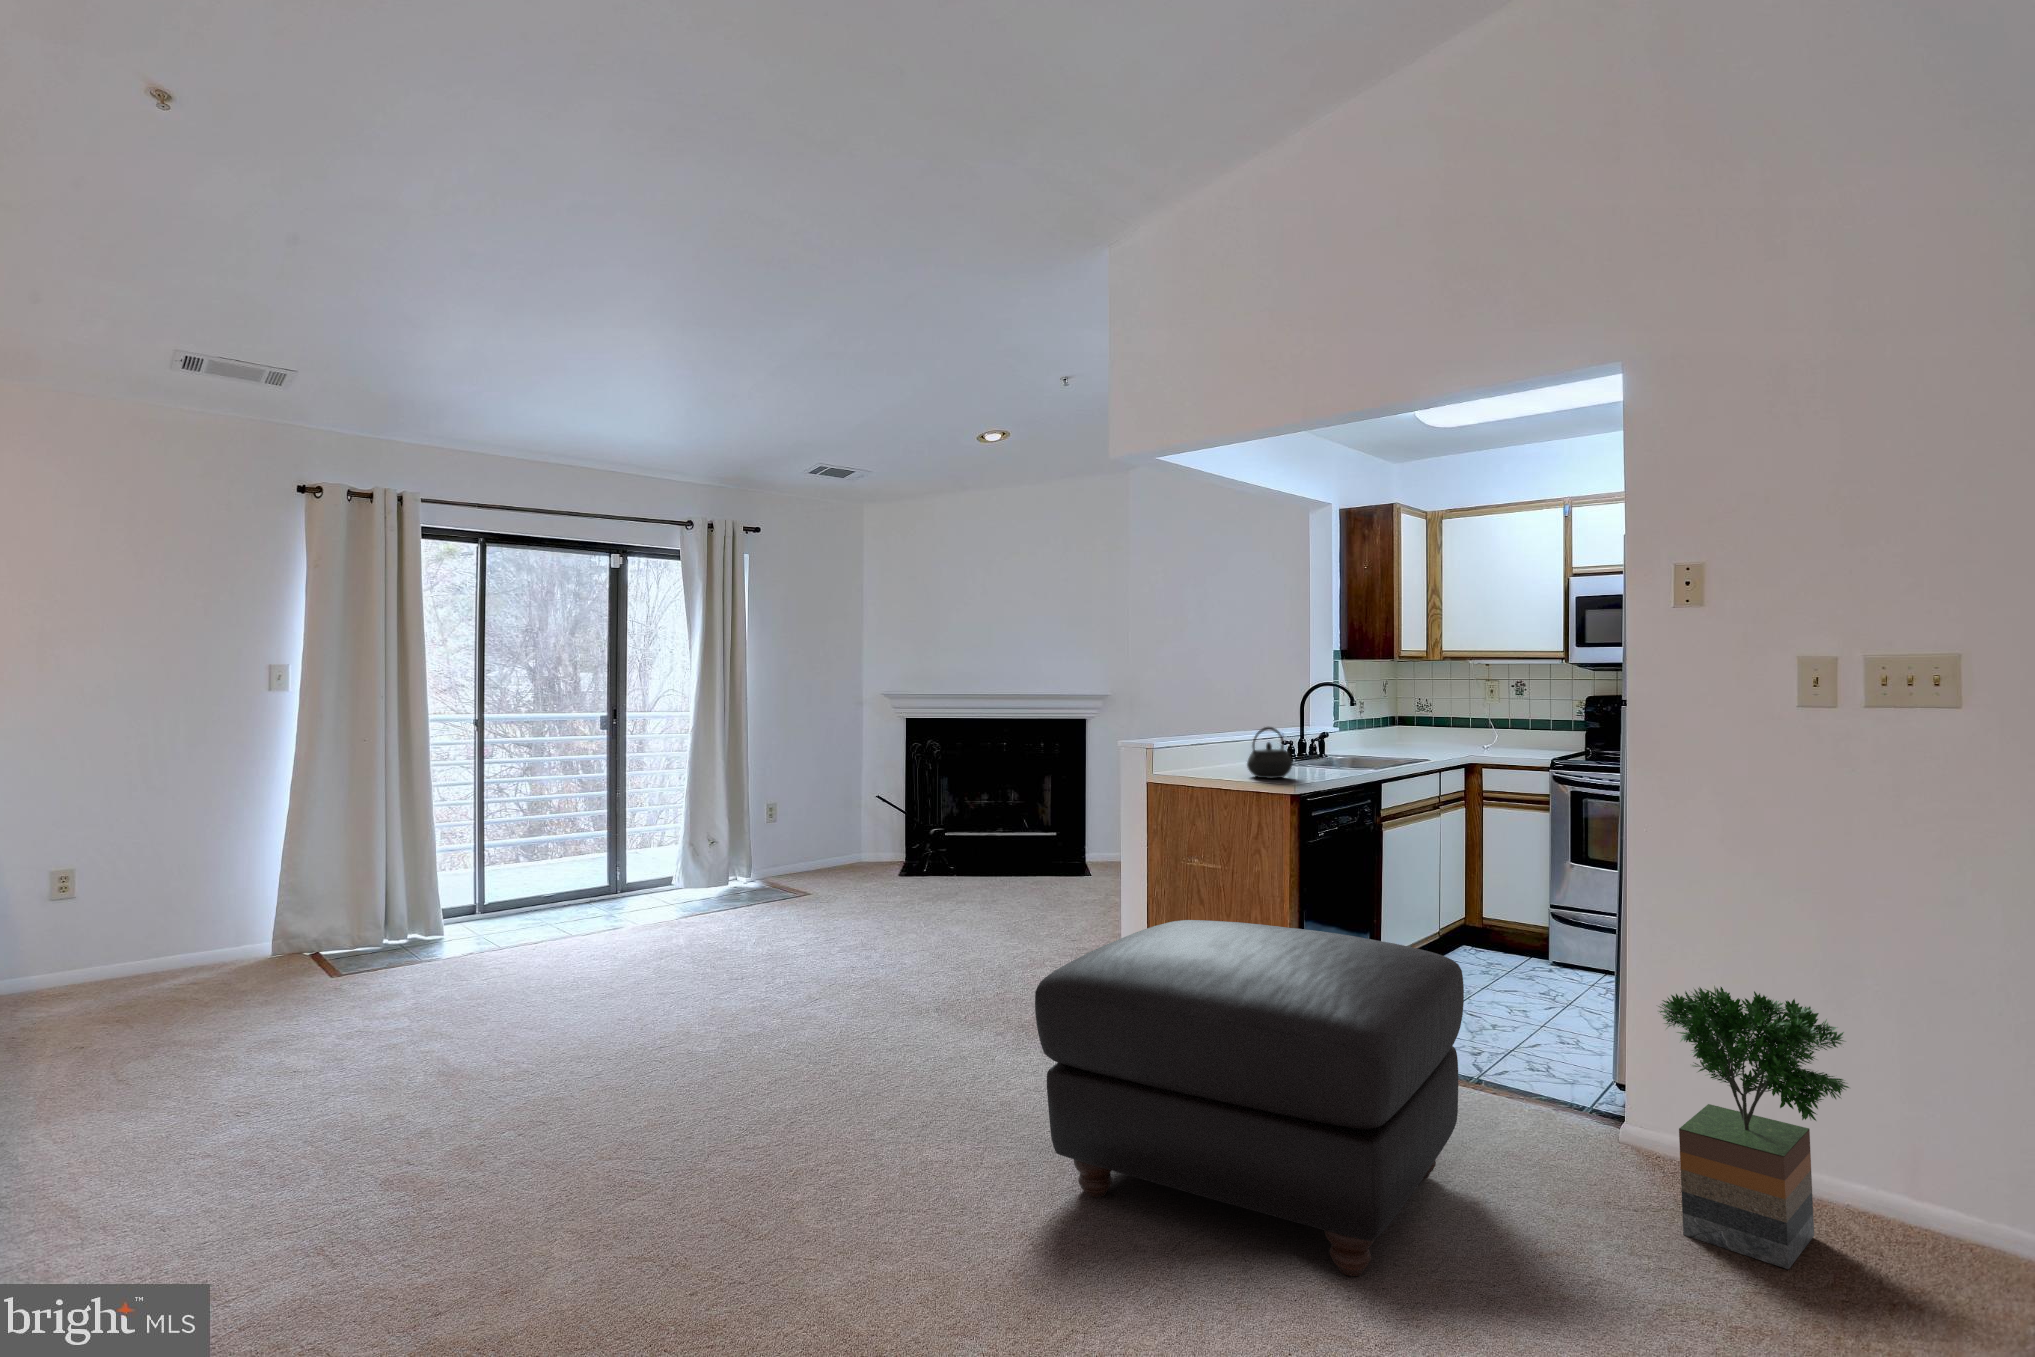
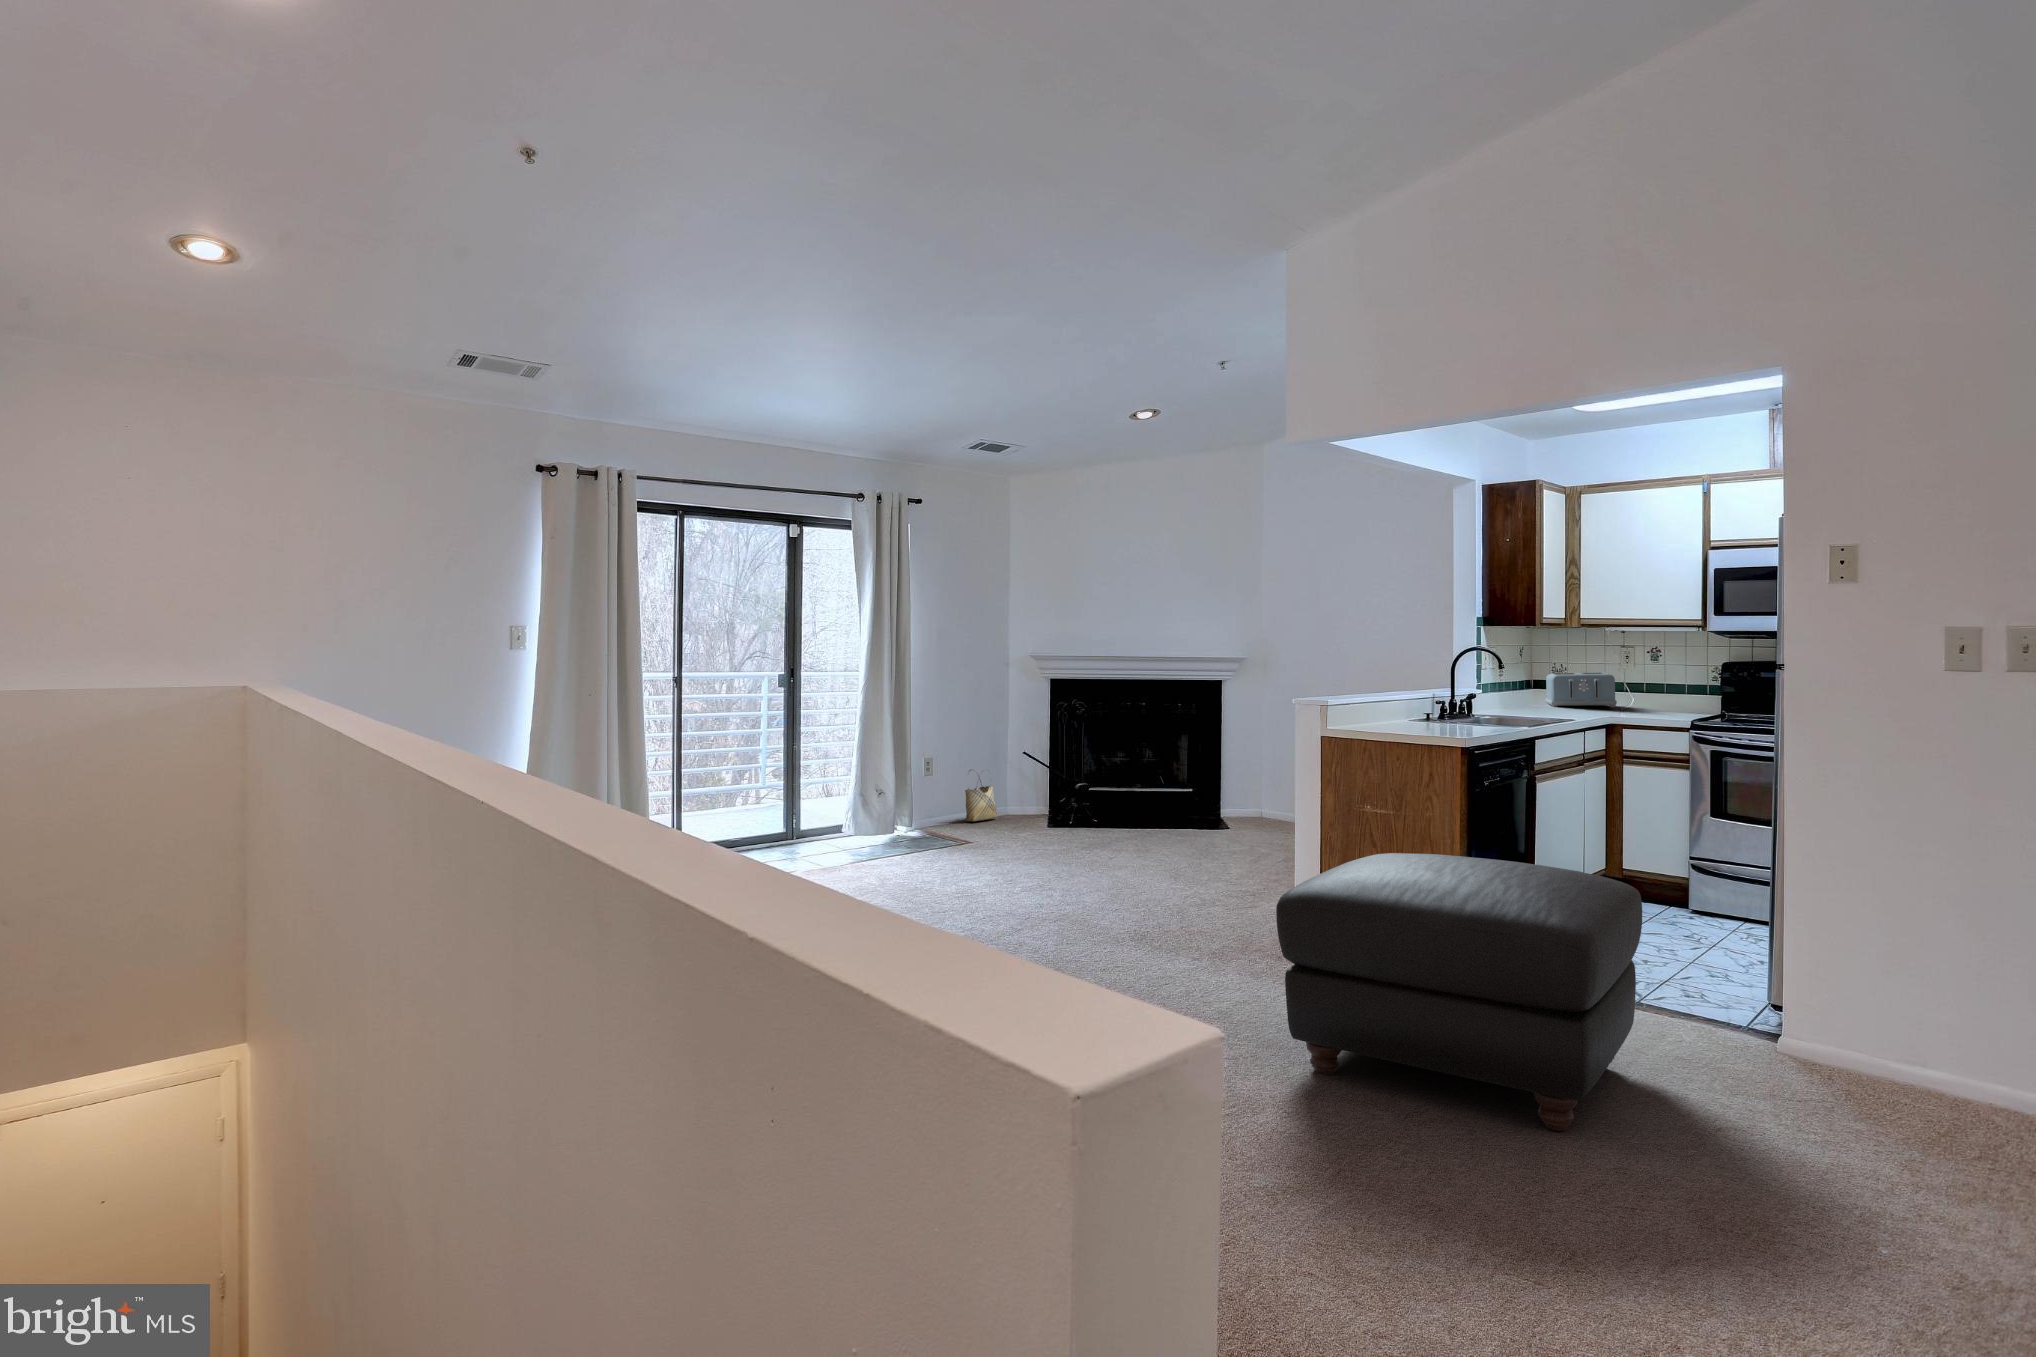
toaster: none [1410,706,1480,744] -> present [1545,672,1617,707]
kettle: present [1247,727,1293,778] -> none [1415,689,1459,736]
woven basket: none [815,814,852,870] -> present [965,769,997,822]
potted tree: present [1658,986,1849,1269] -> none [1814,908,1987,1137]

